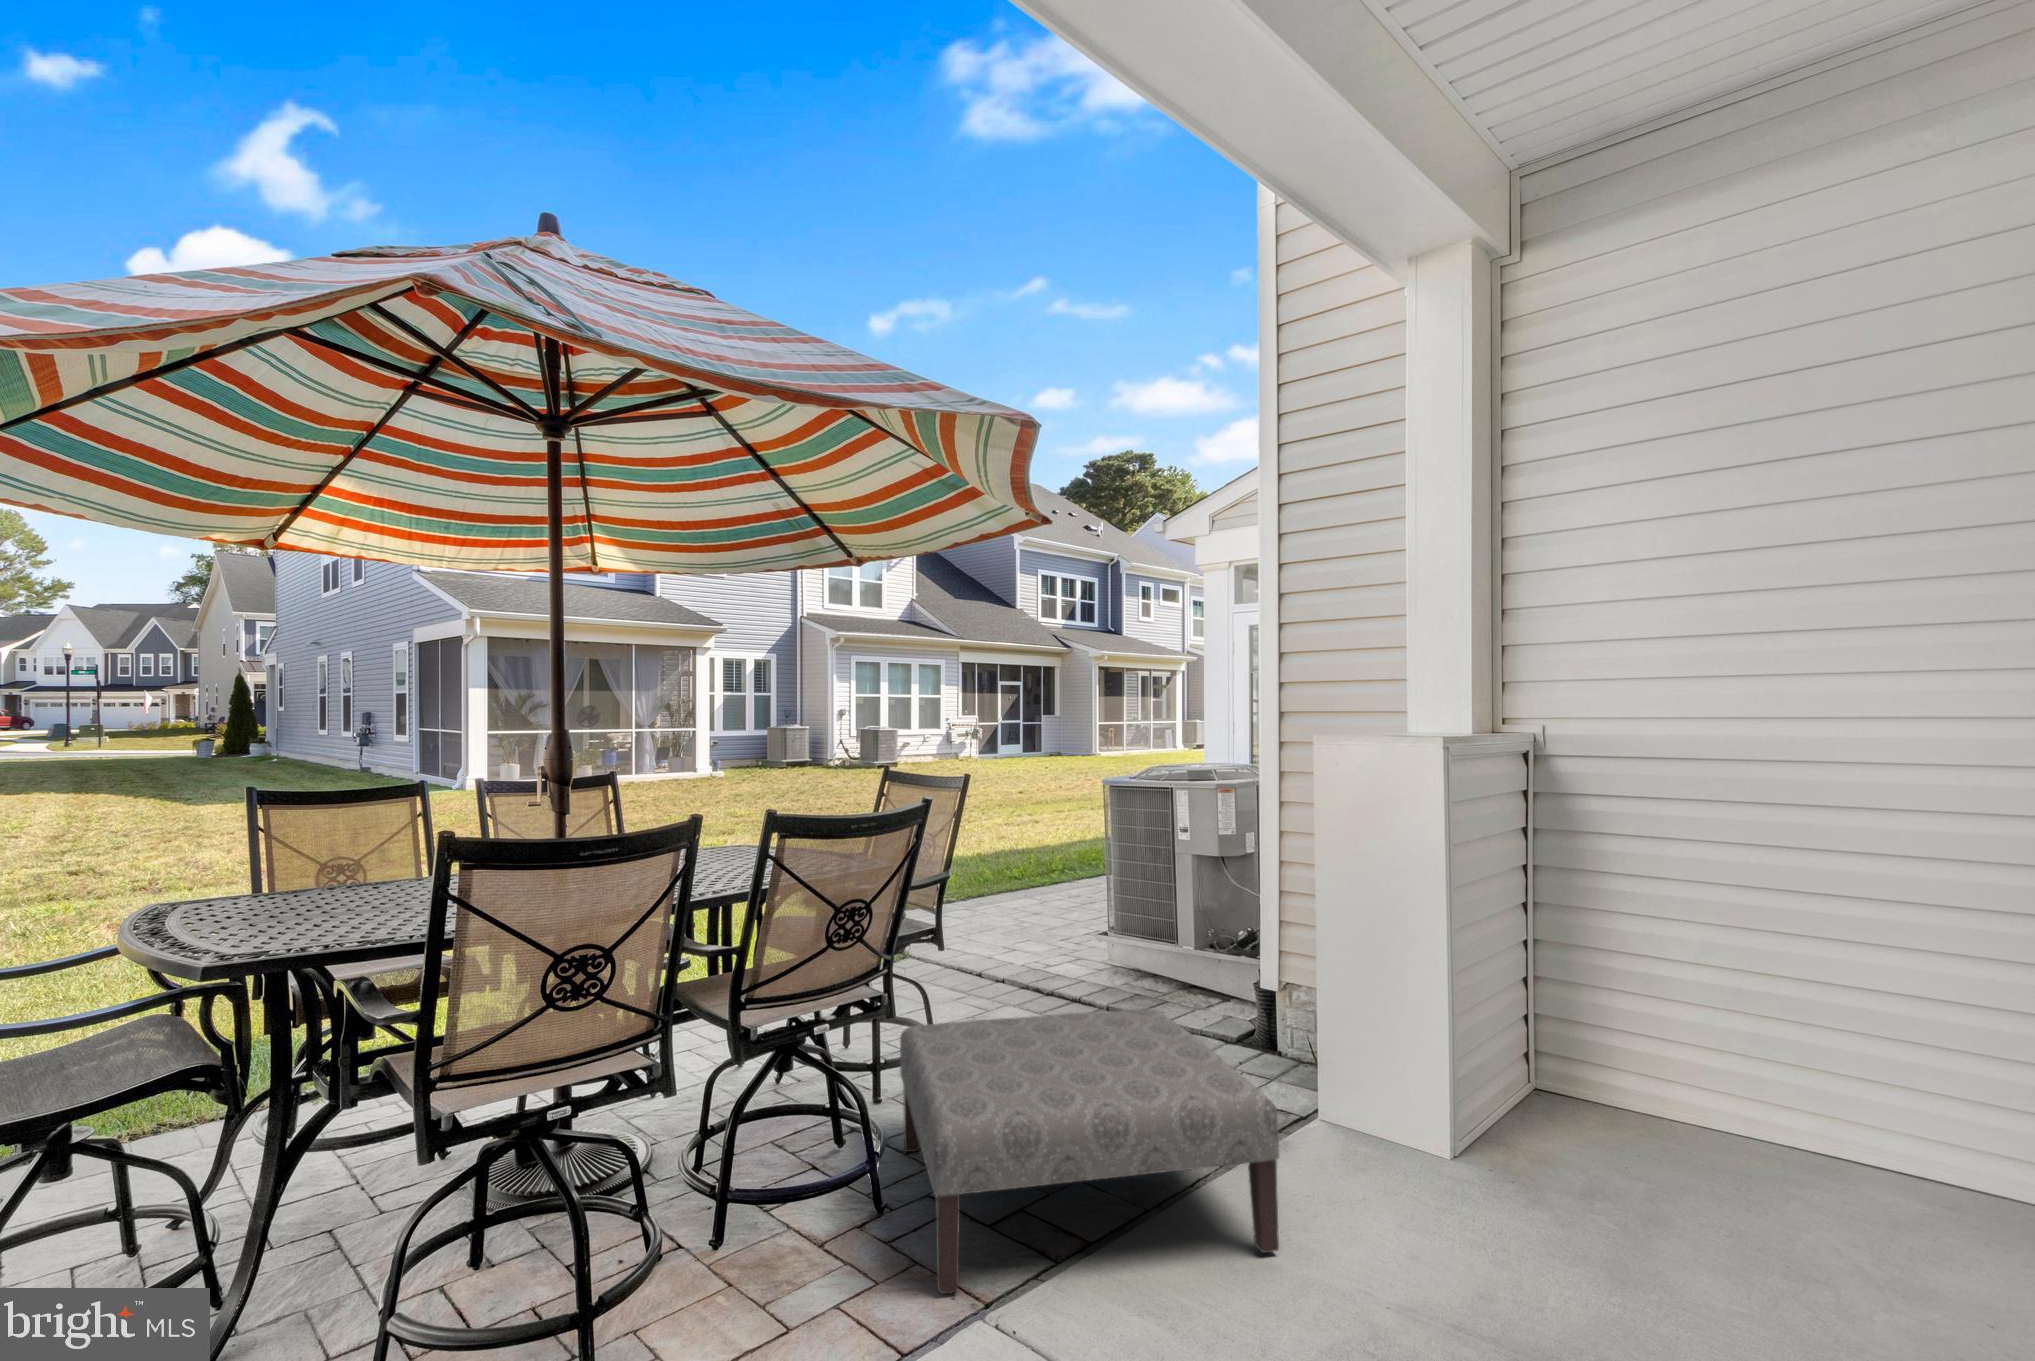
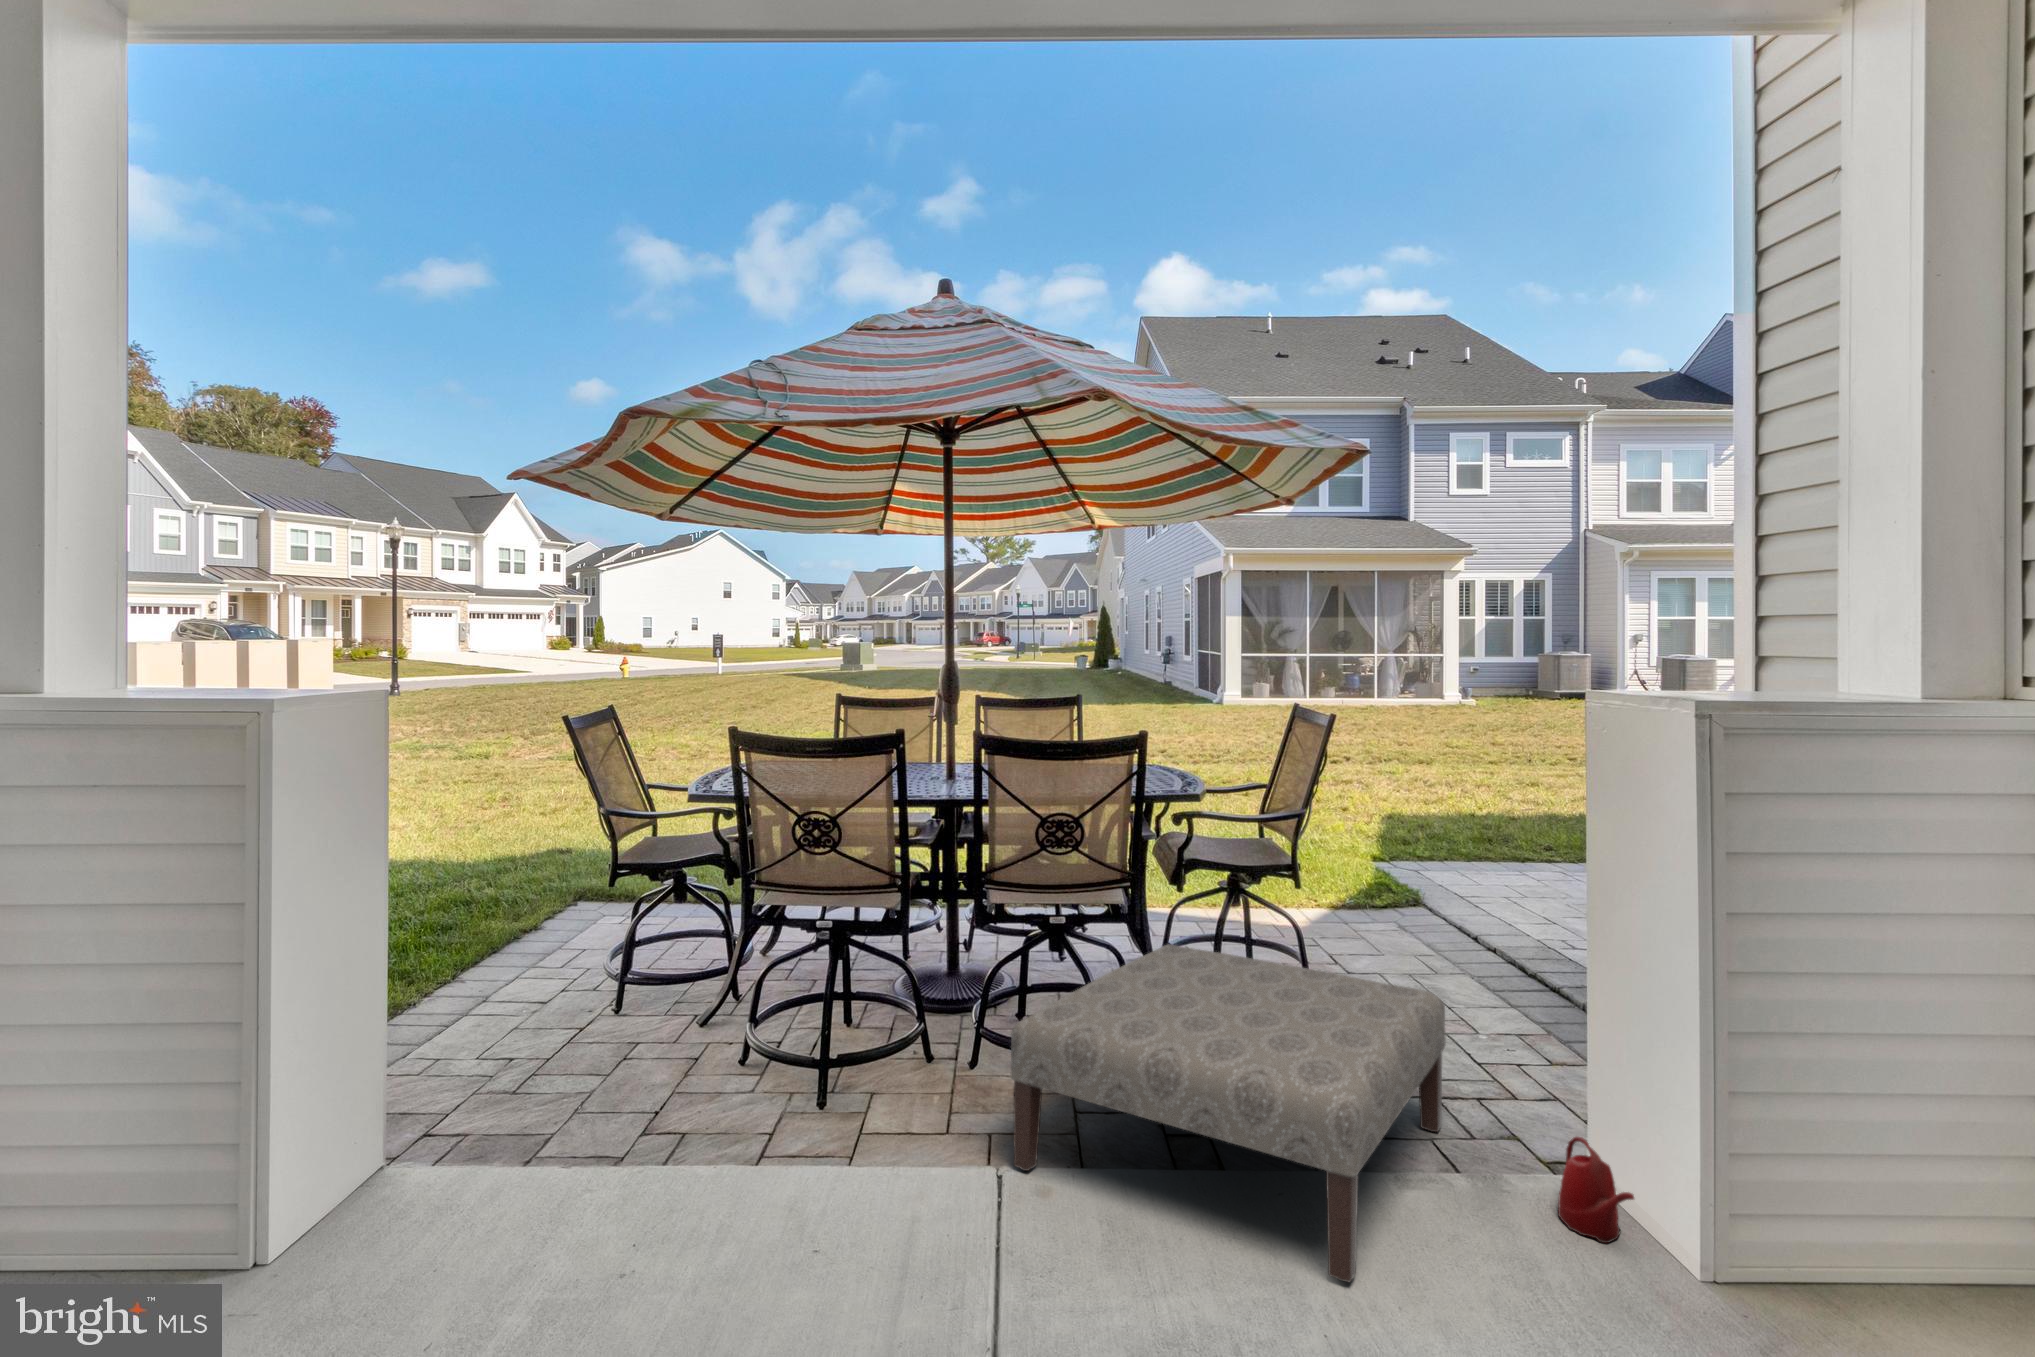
watering can: none [1283,1086,1365,1158] -> present [1558,1137,1634,1243]

